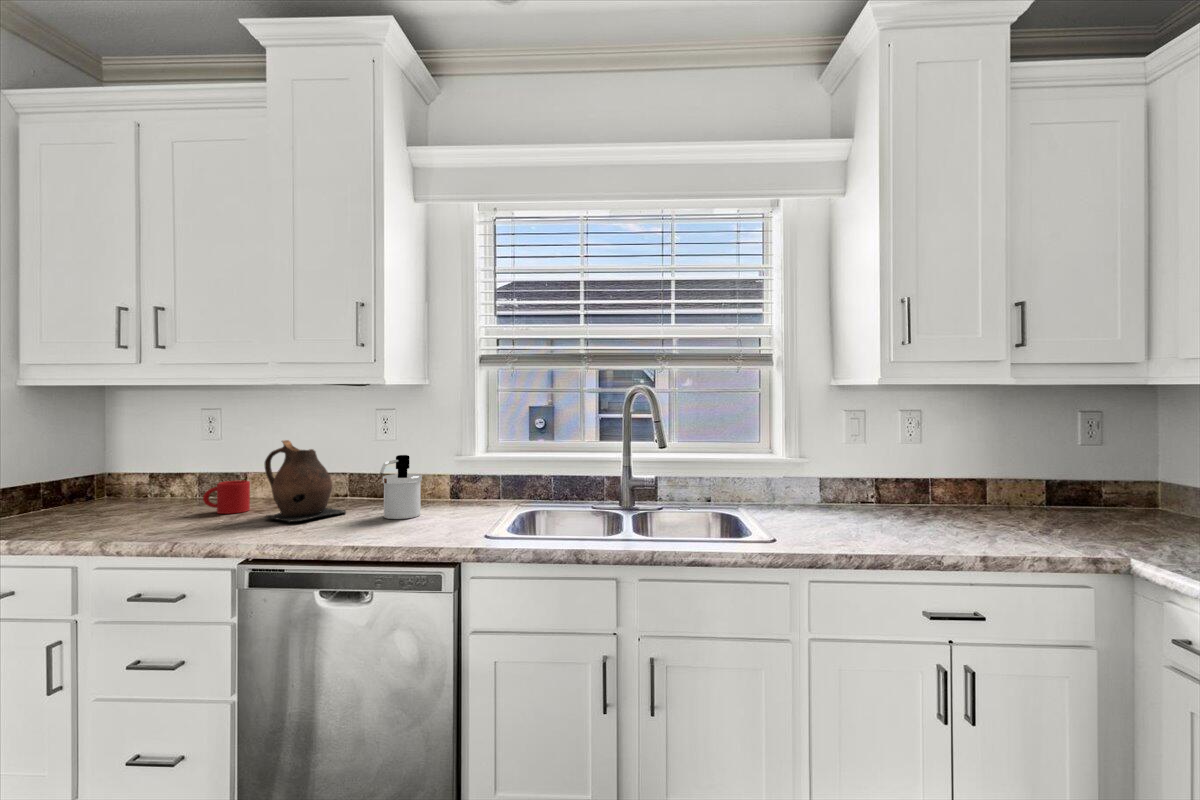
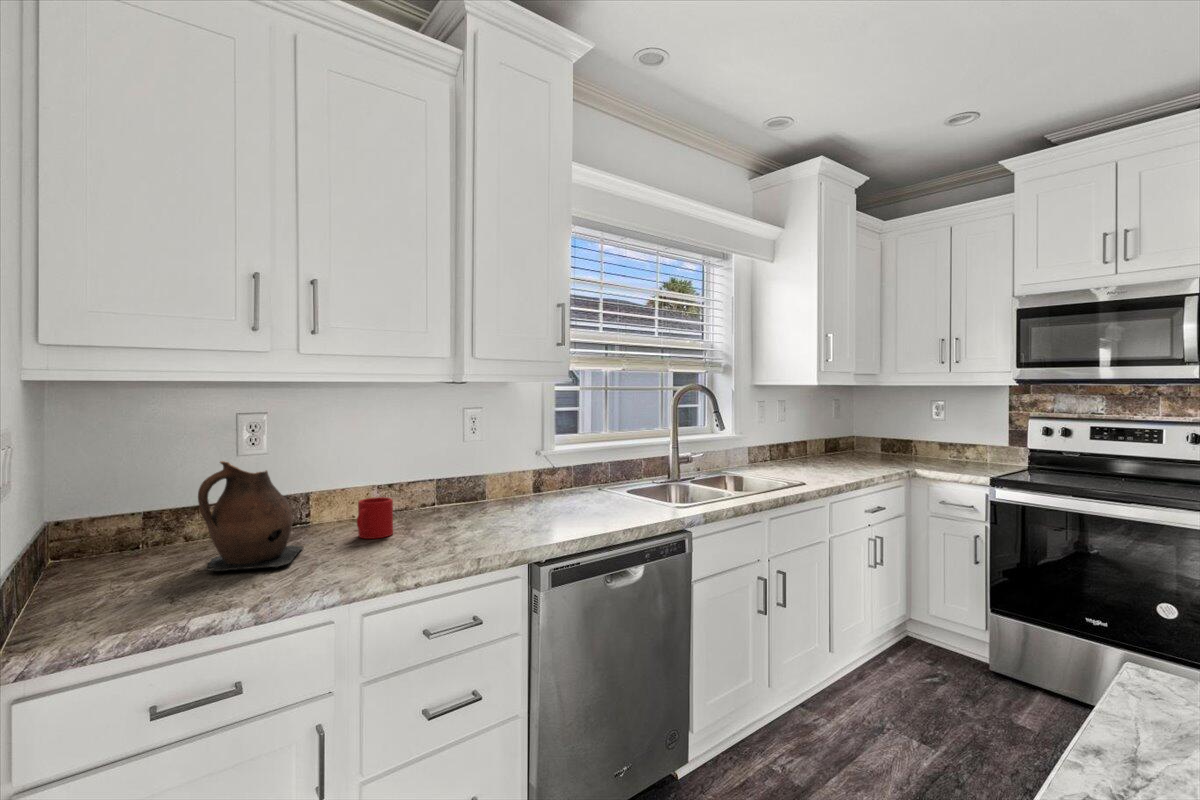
ceramic pitcher: present [264,440,346,522] -> present [198,461,303,571]
soap dispenser: present [380,455,422,519] -> none [541,451,580,512]

